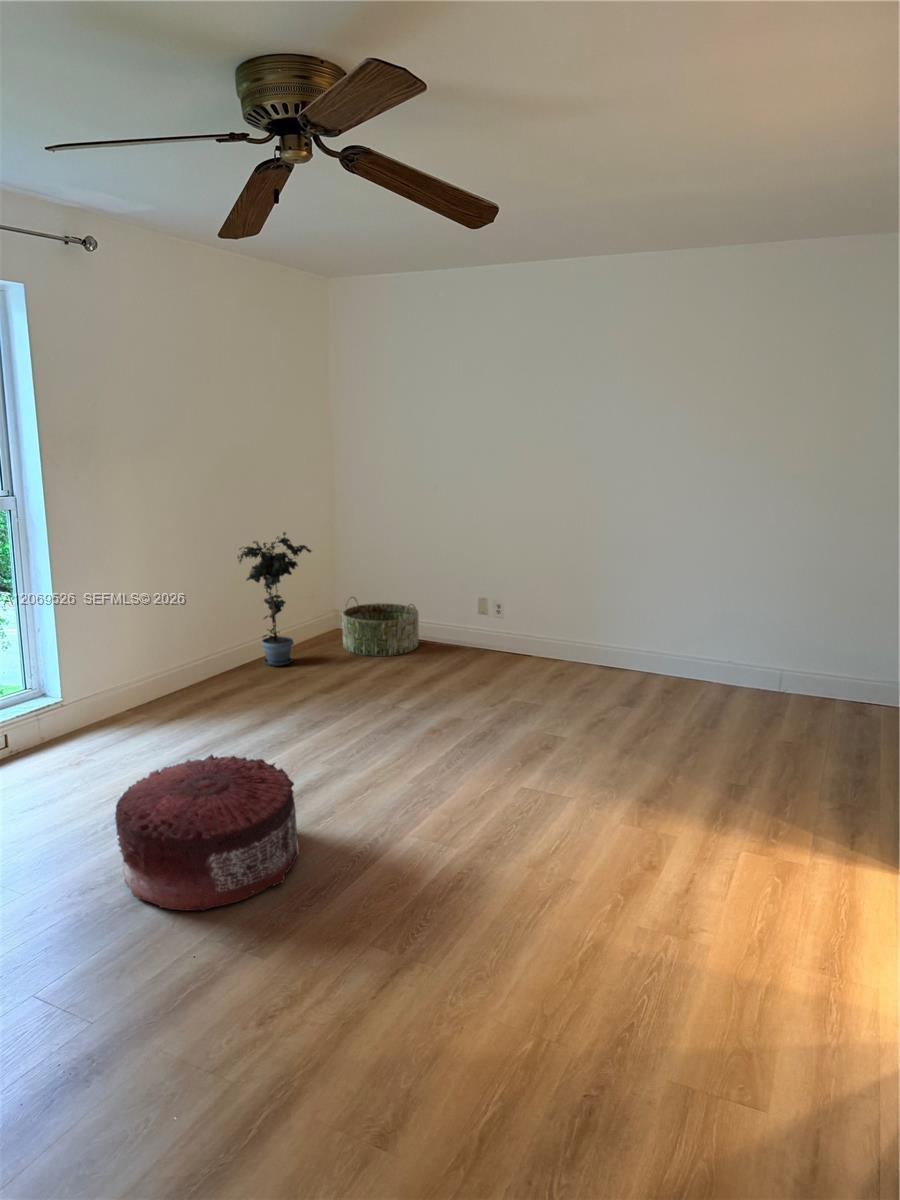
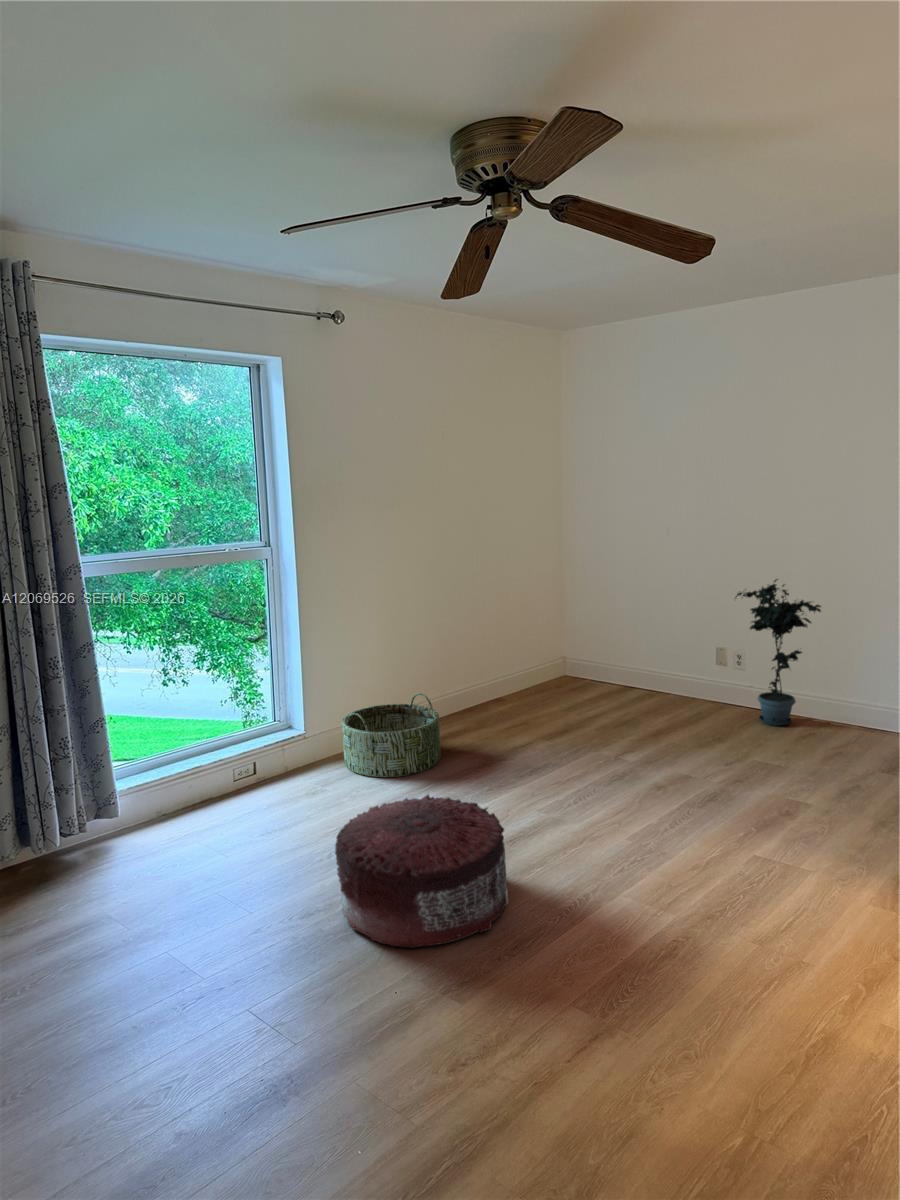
potted plant: present [238,532,311,666] -> present [735,579,821,726]
basket: present [342,597,419,656] -> present [342,693,441,777]

